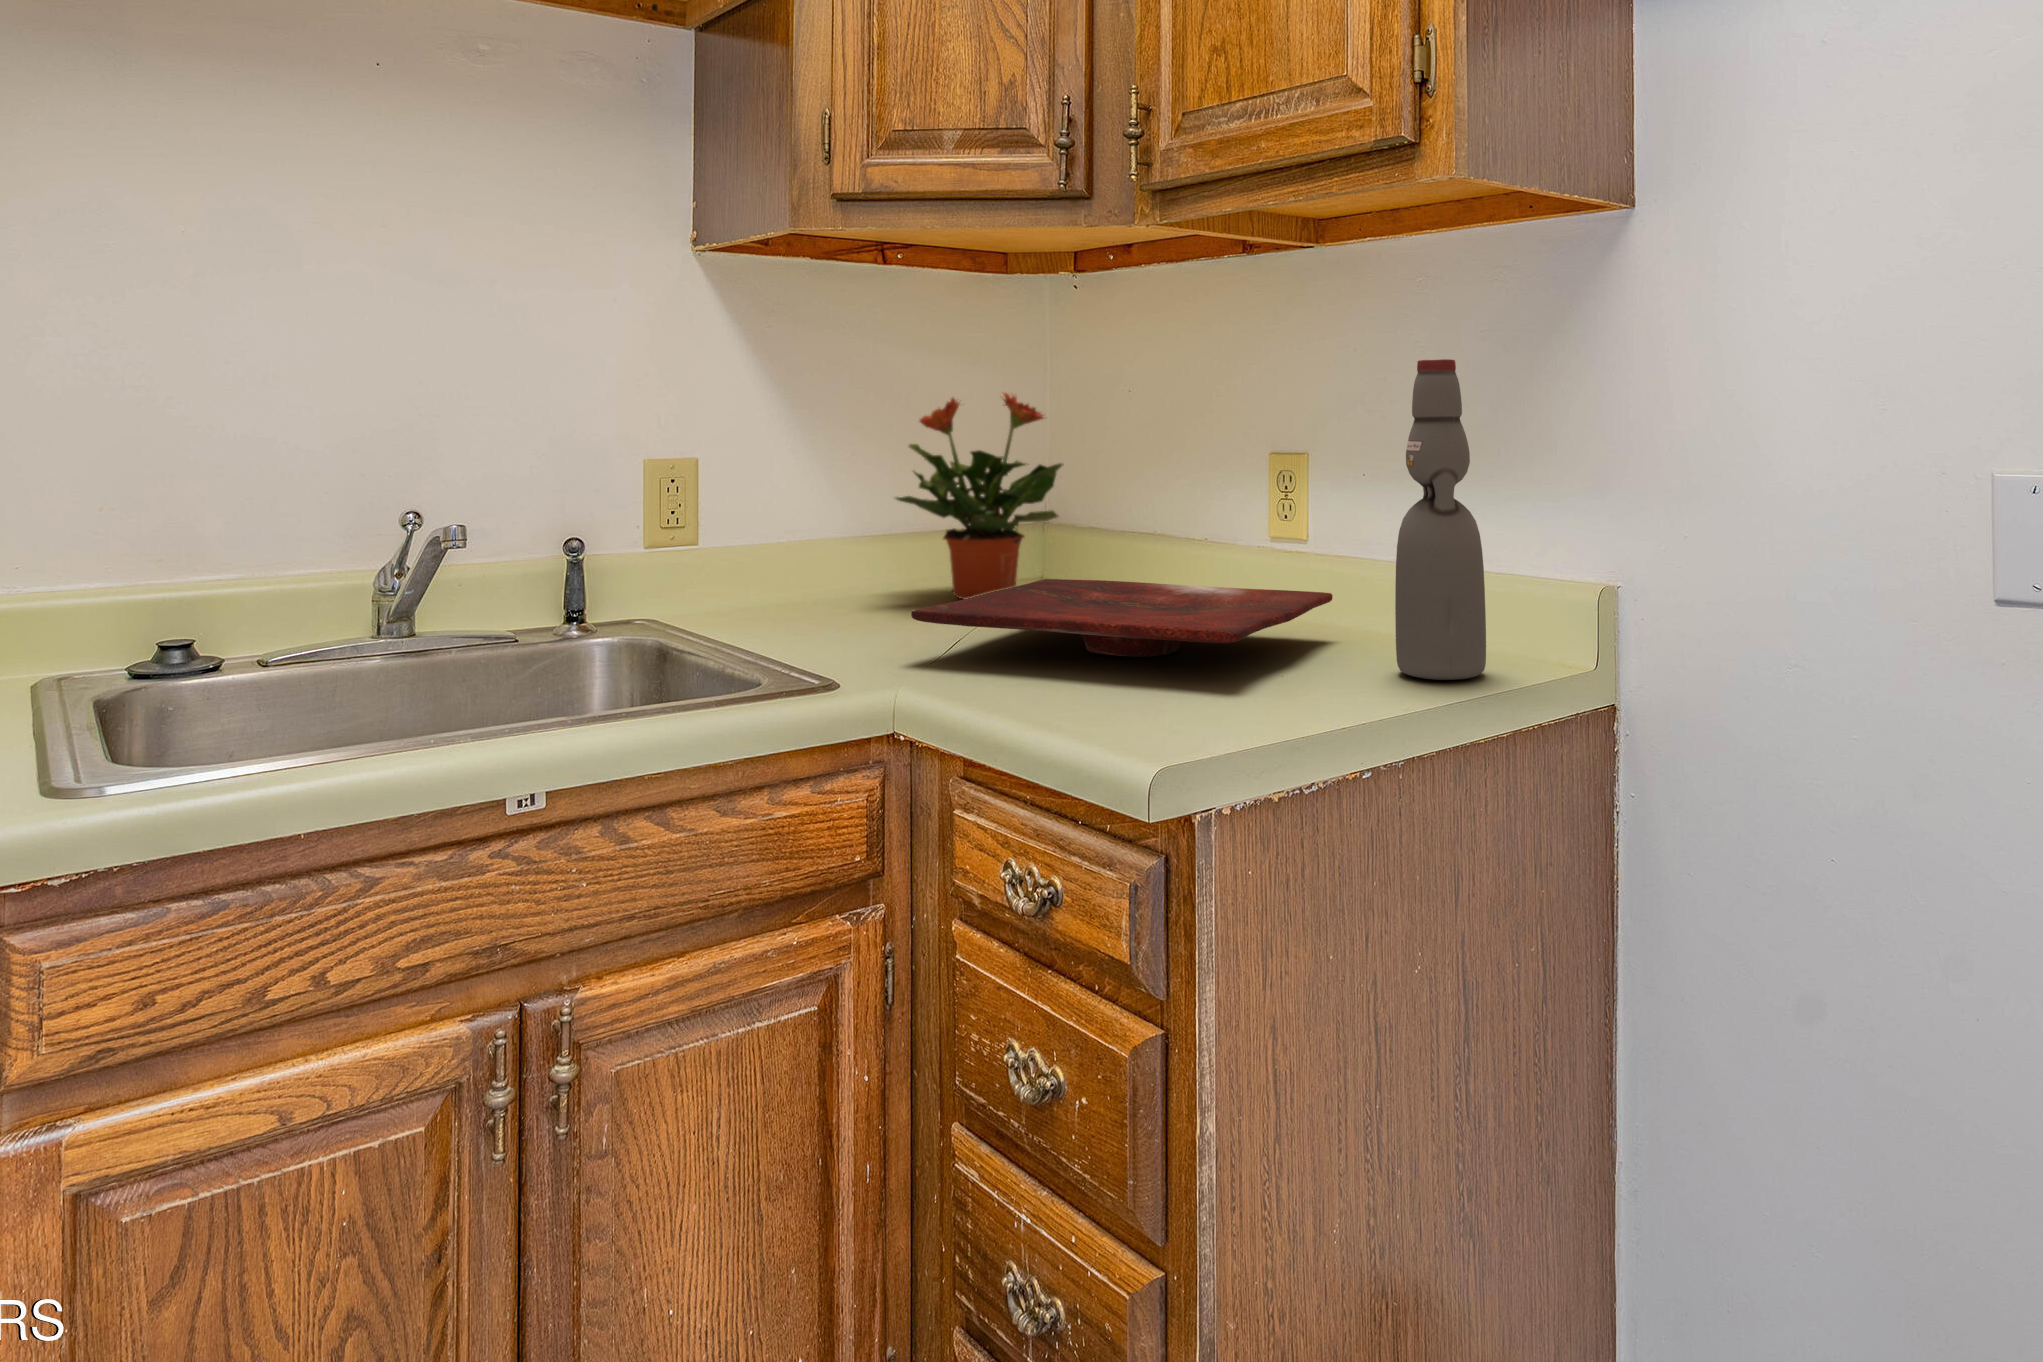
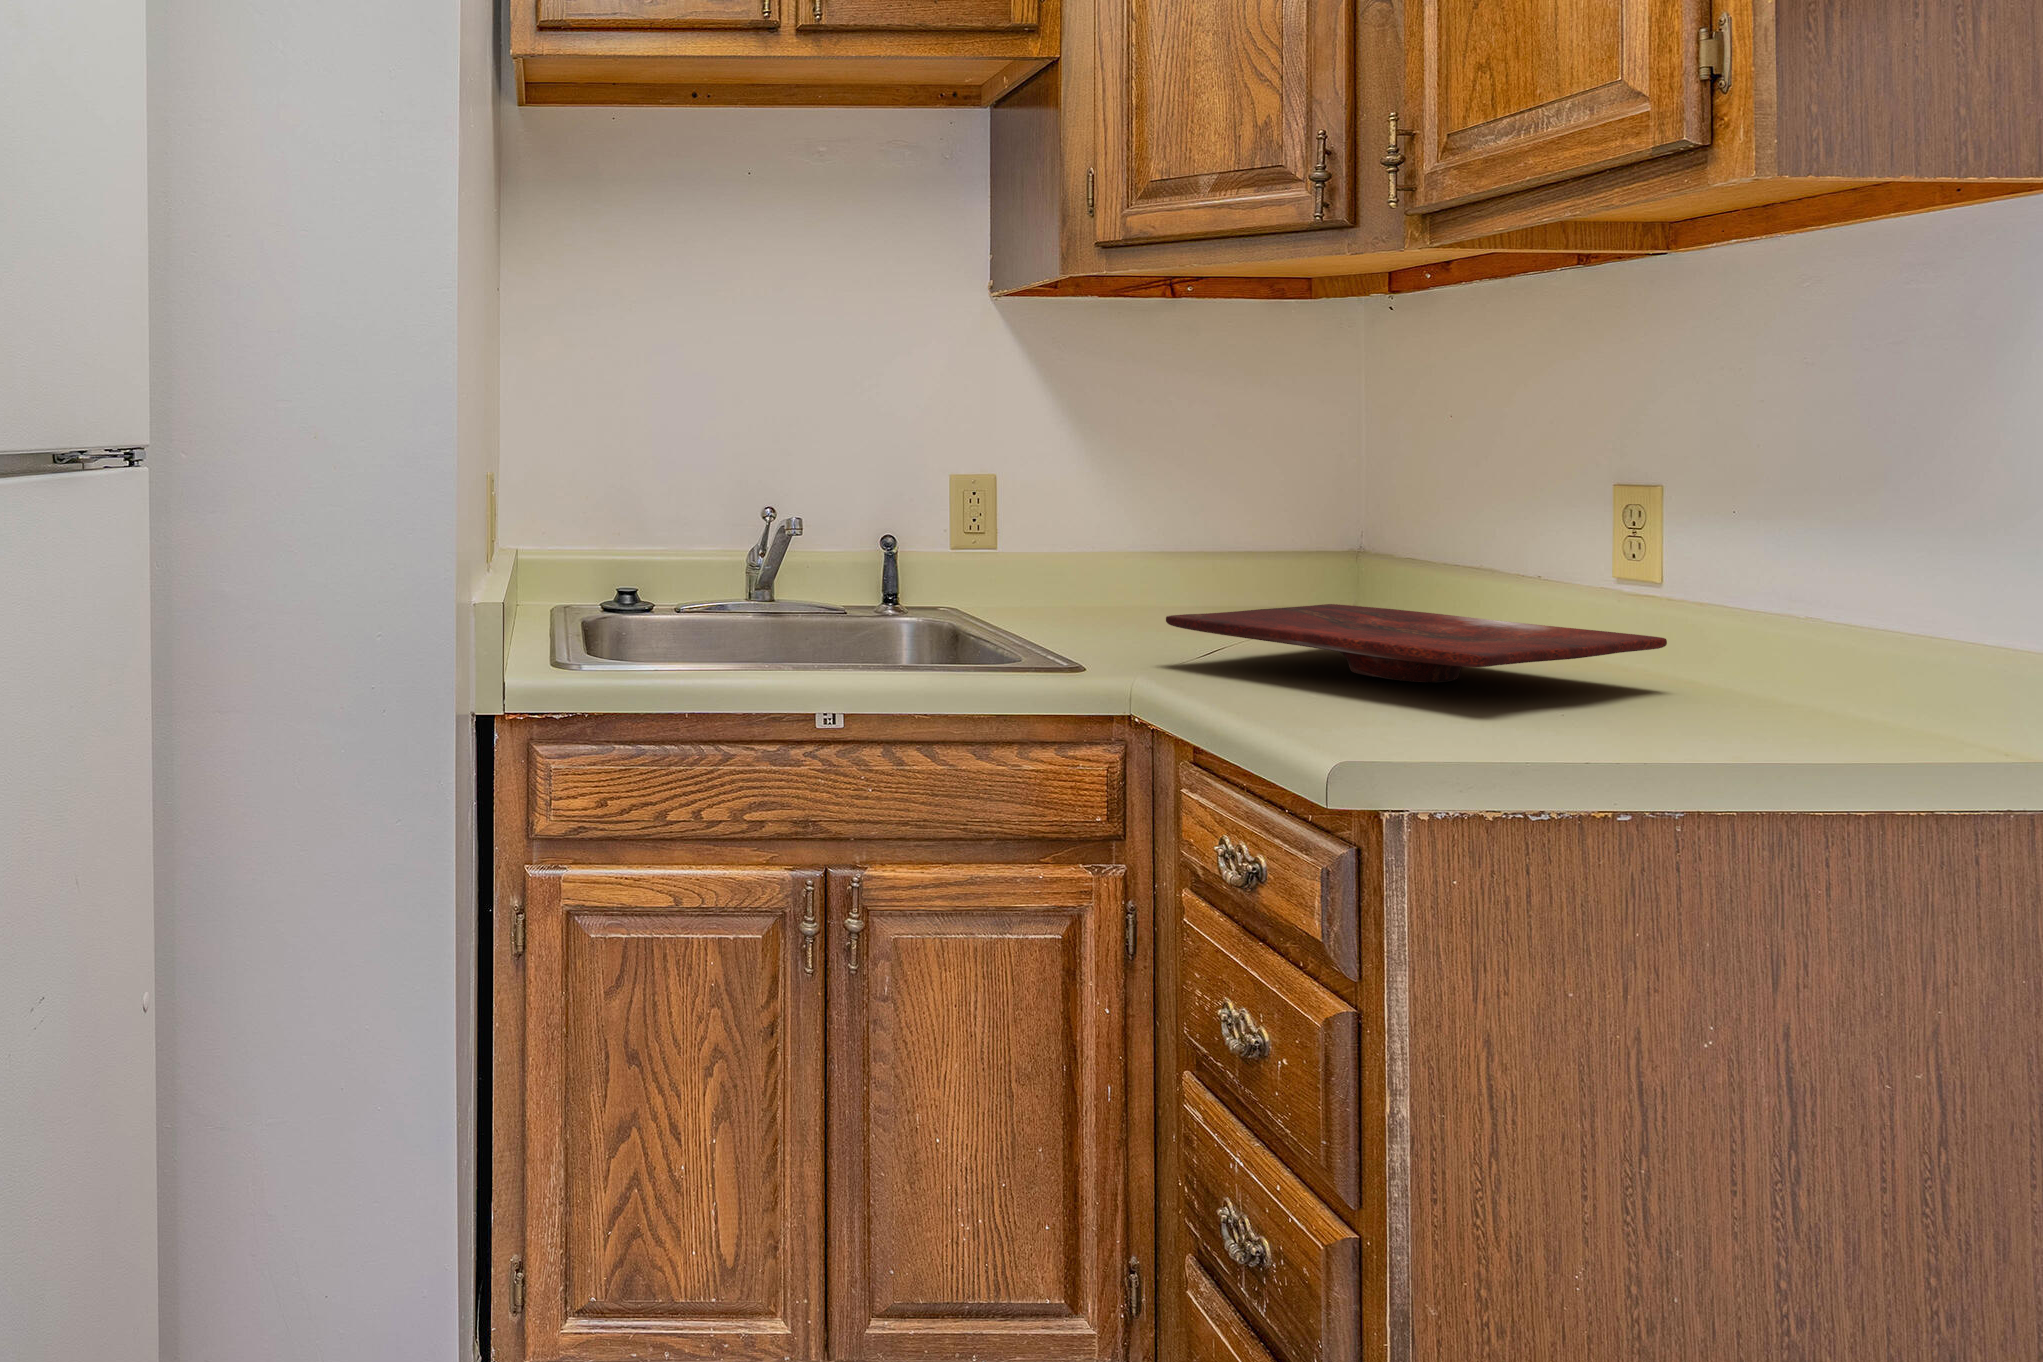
bottle: present [1395,359,1486,680] -> none [1709,375,1838,736]
potted plant: present [896,393,1064,599] -> none [1182,415,1381,626]

